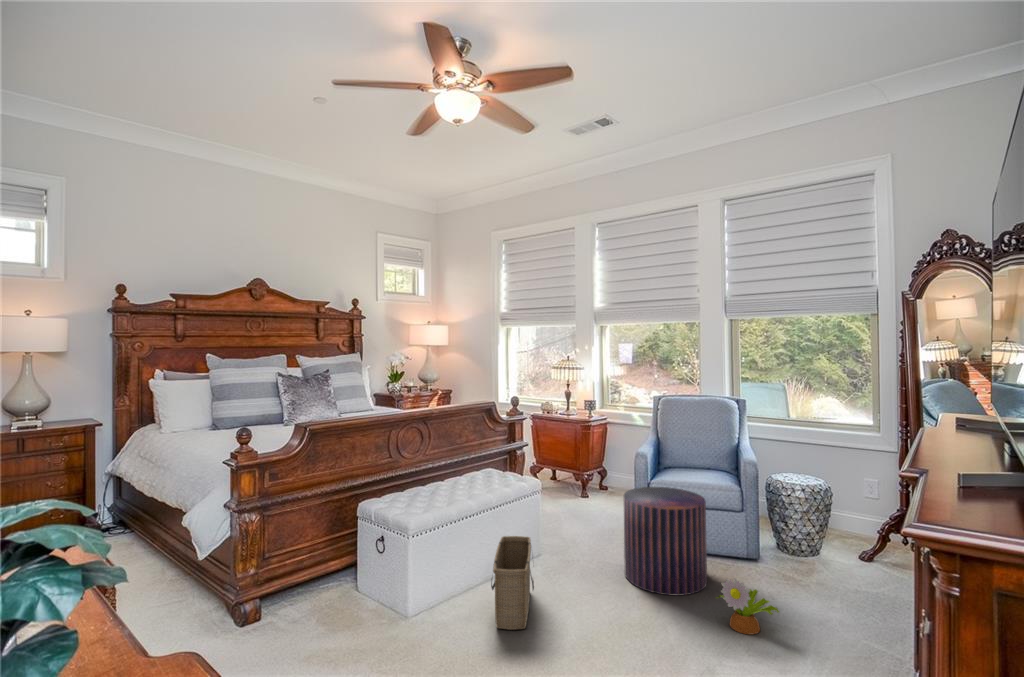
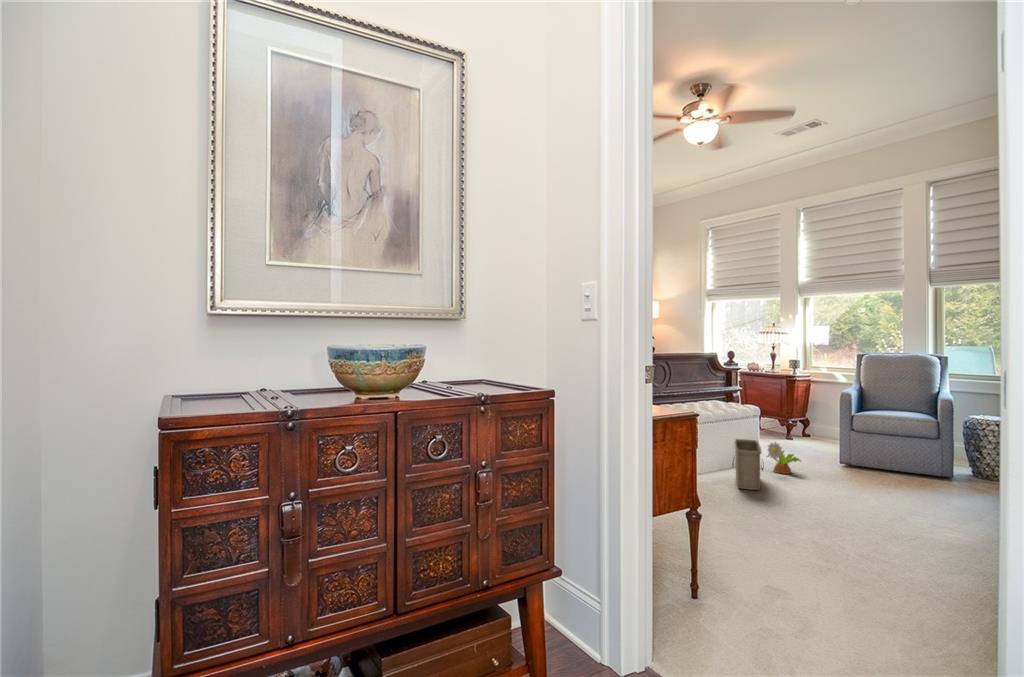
pouf: present [624,487,707,596] -> none [831,416,902,488]
decorative plant: present [716,578,779,634] -> present [767,442,801,474]

